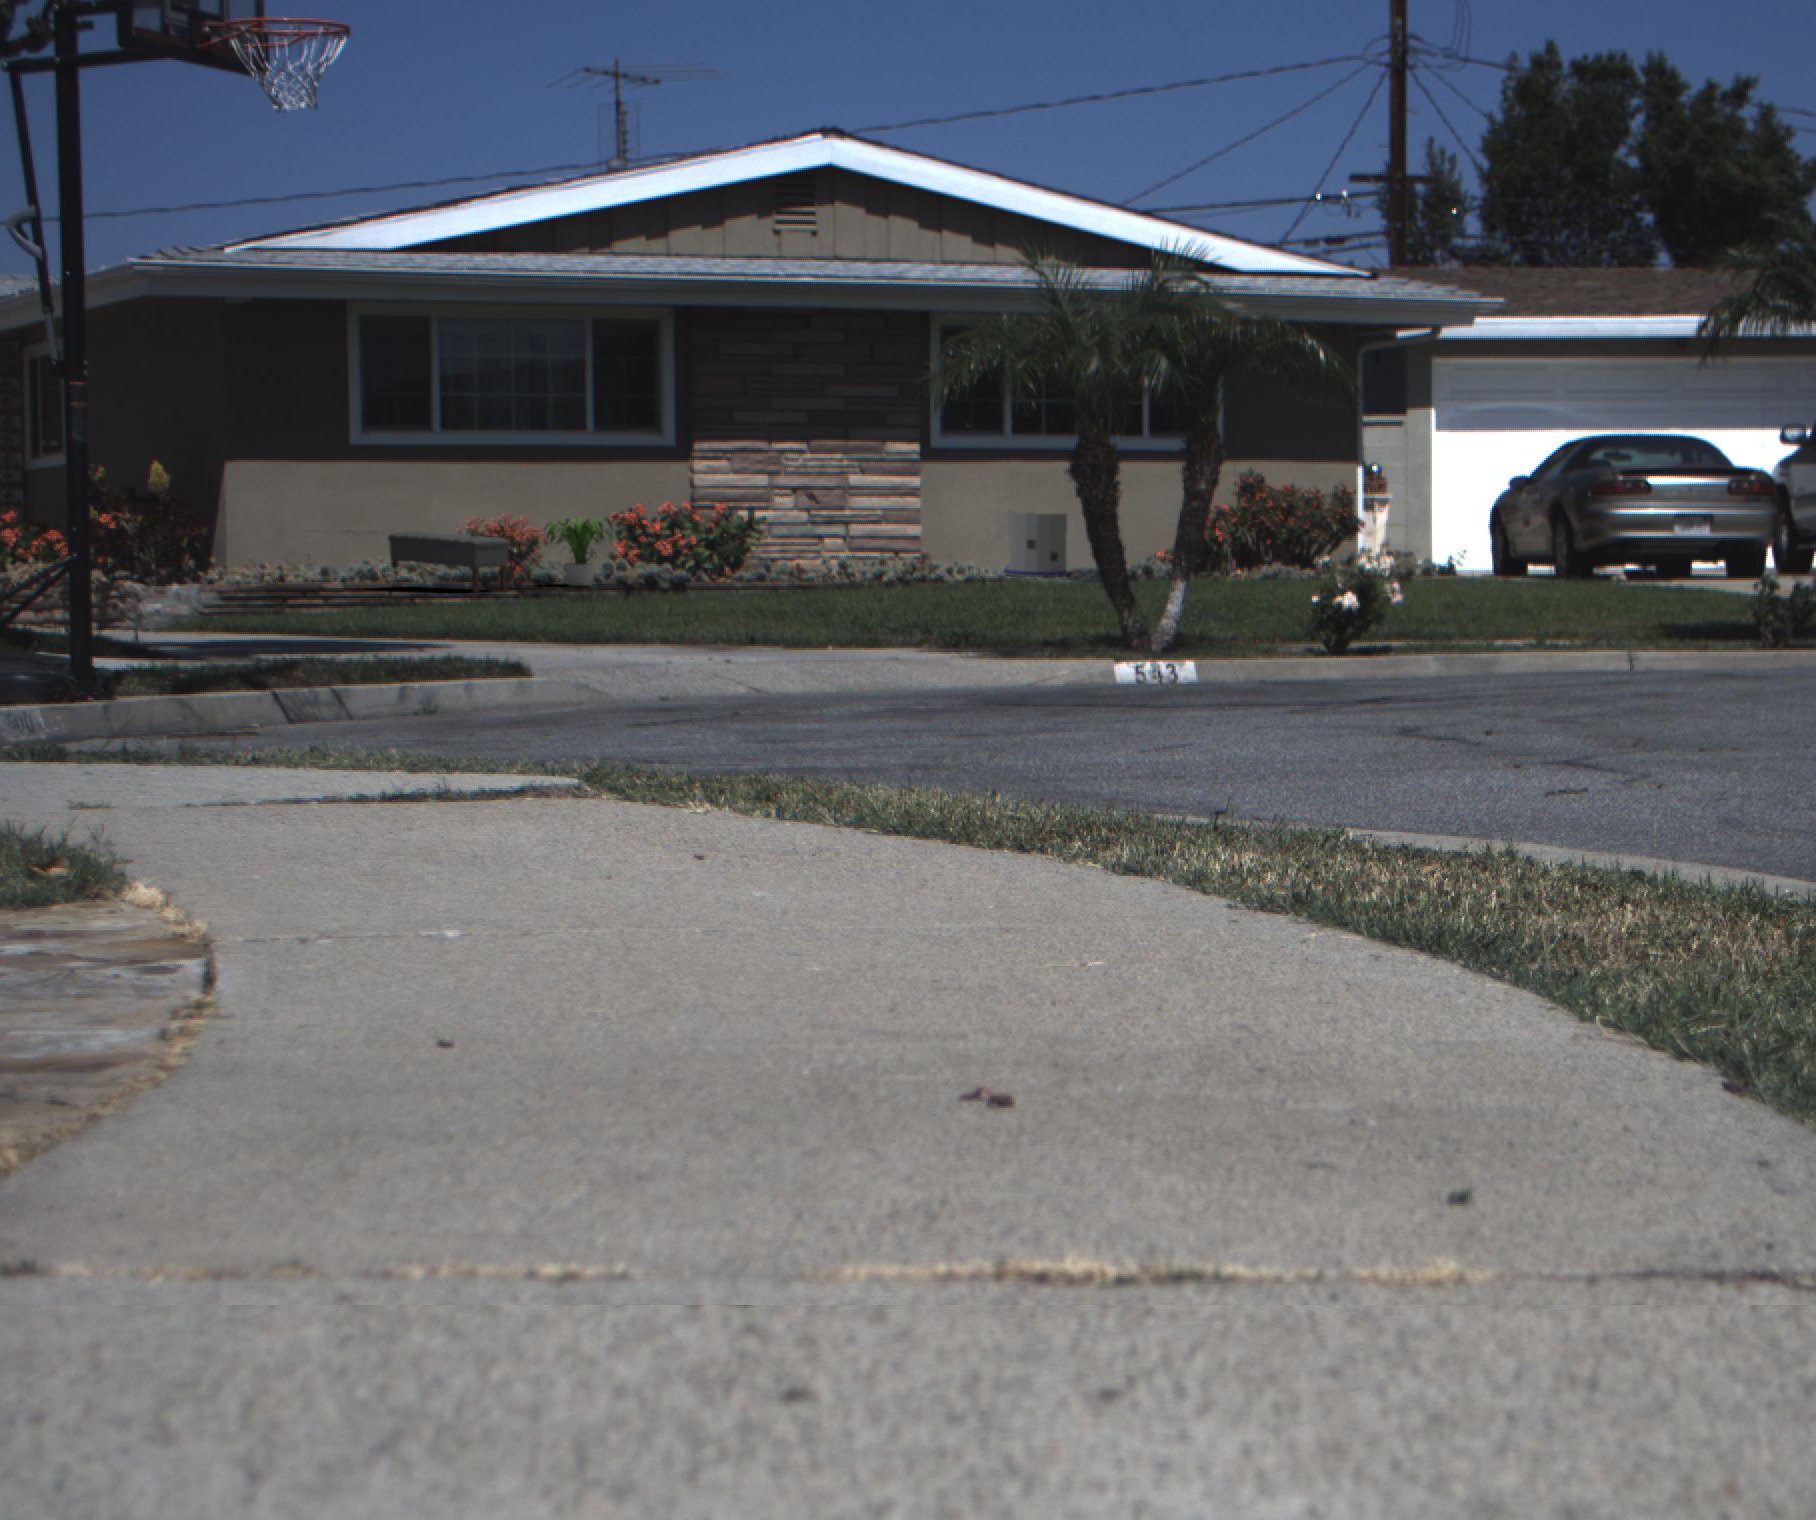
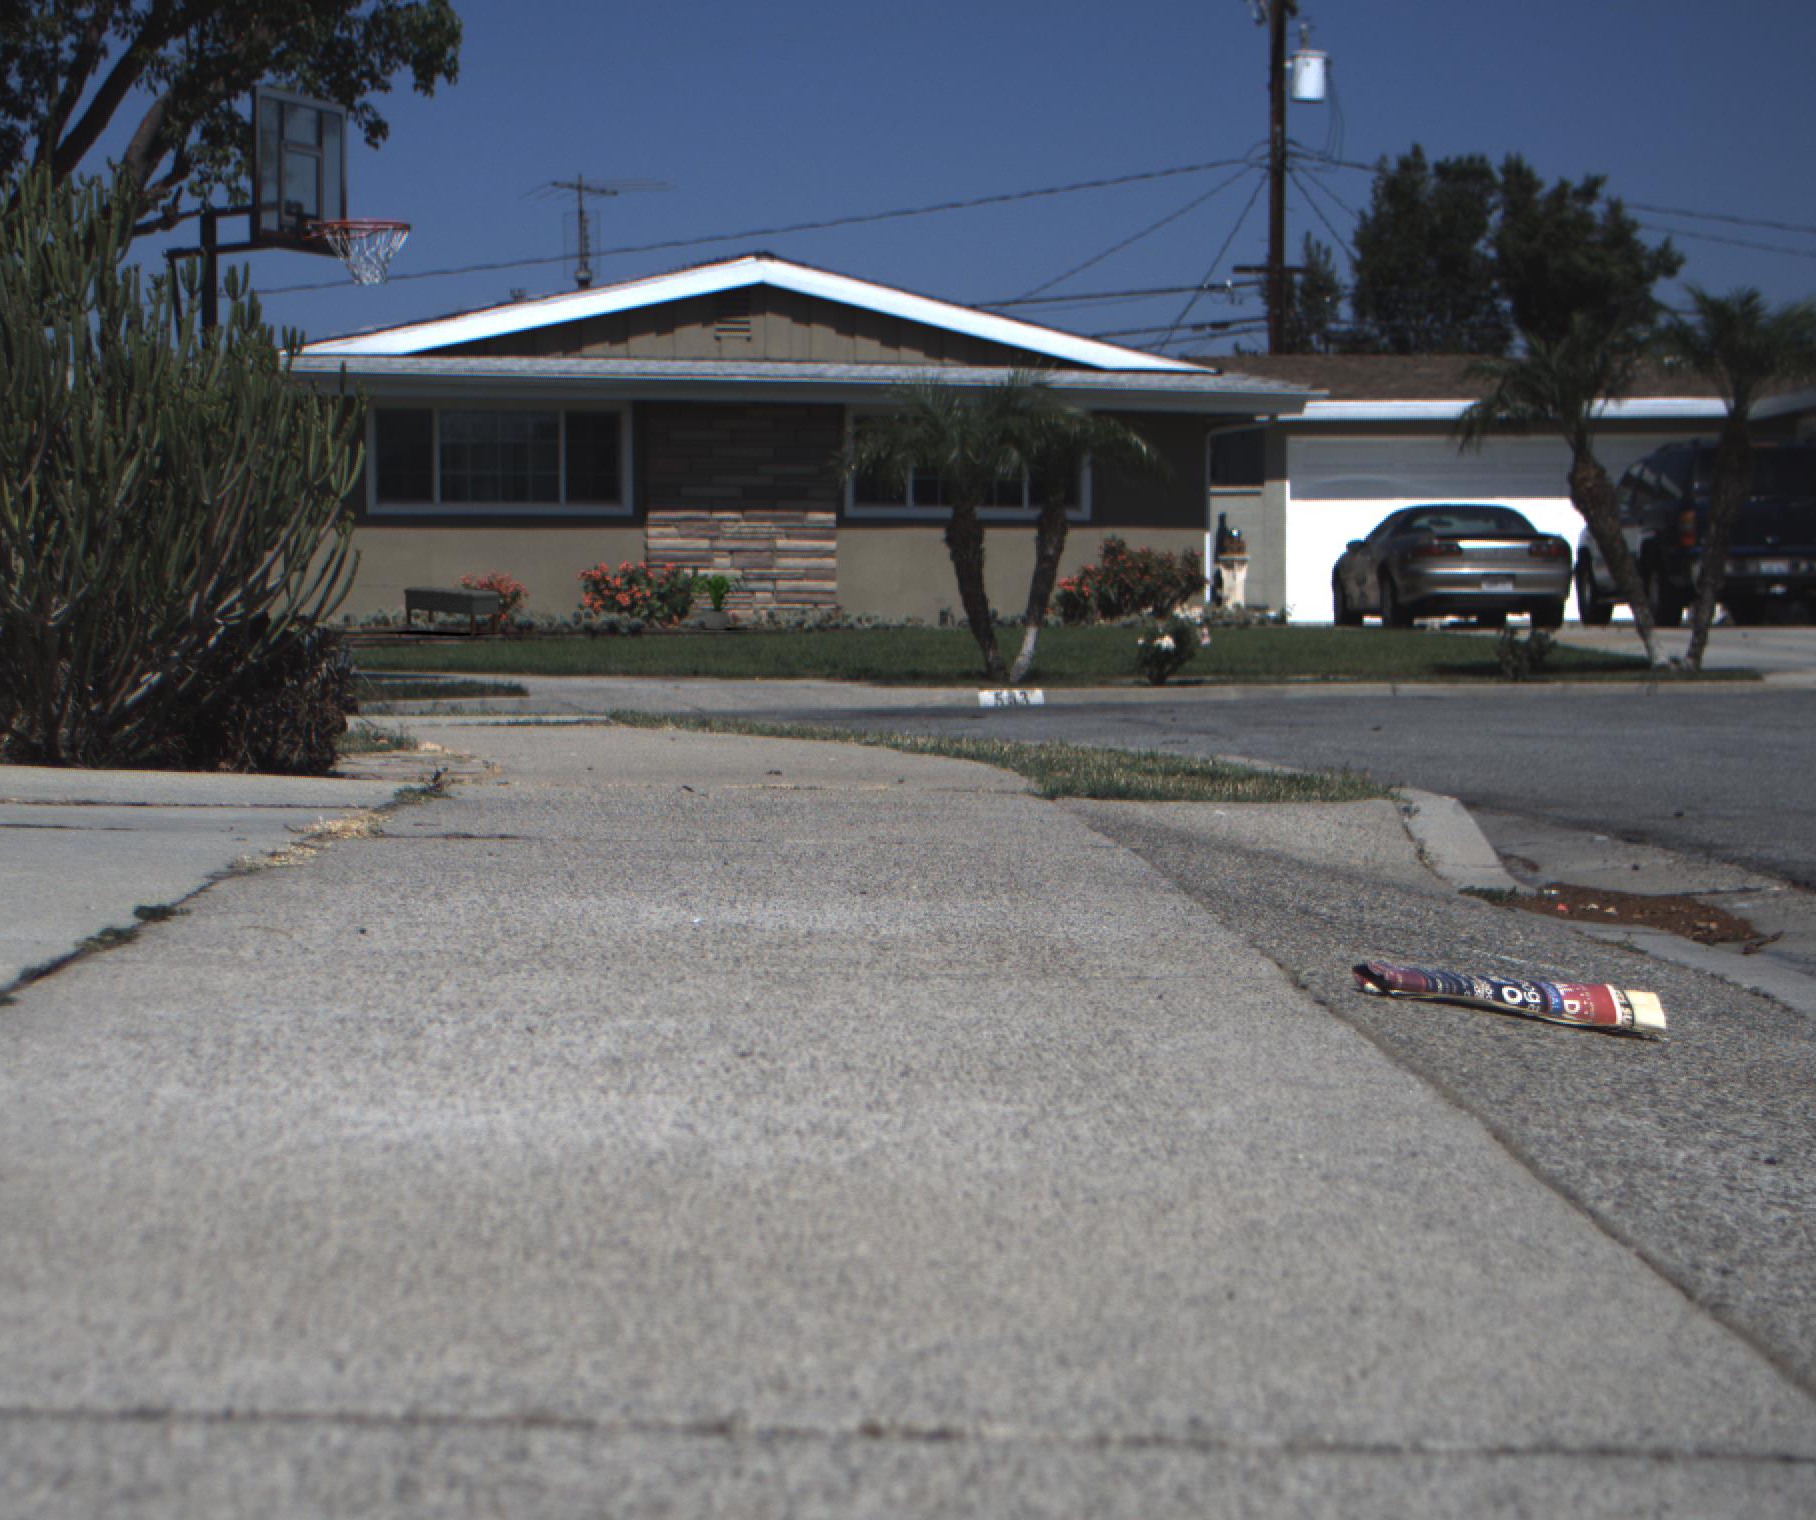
trash can: present [1004,512,1067,577] -> none [902,569,957,625]
potted plant: present [546,518,613,586] -> present [691,574,746,630]

